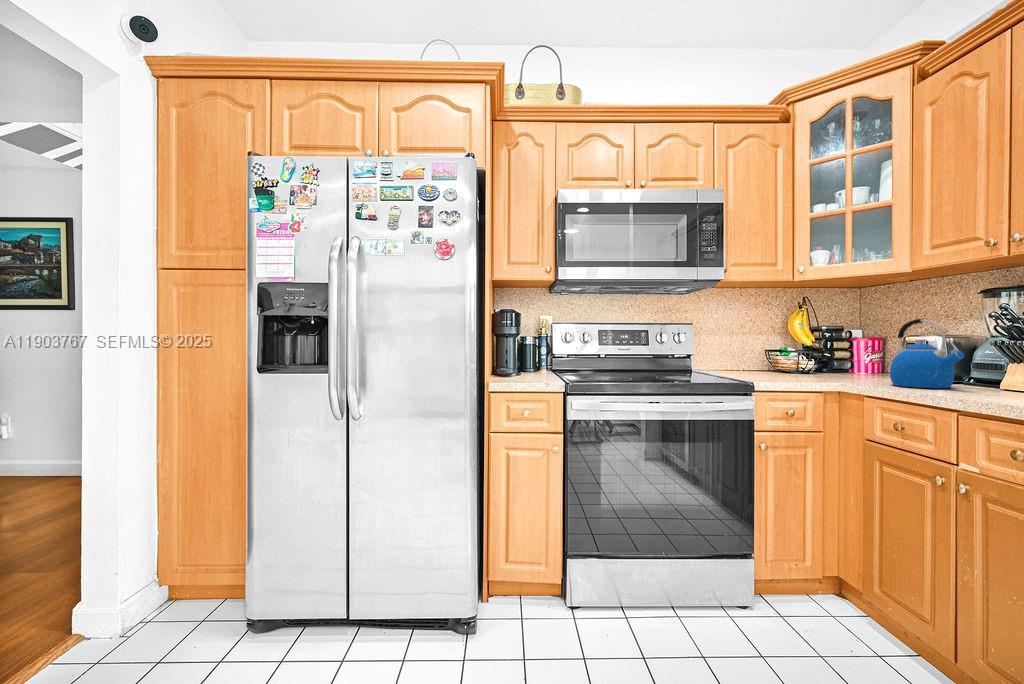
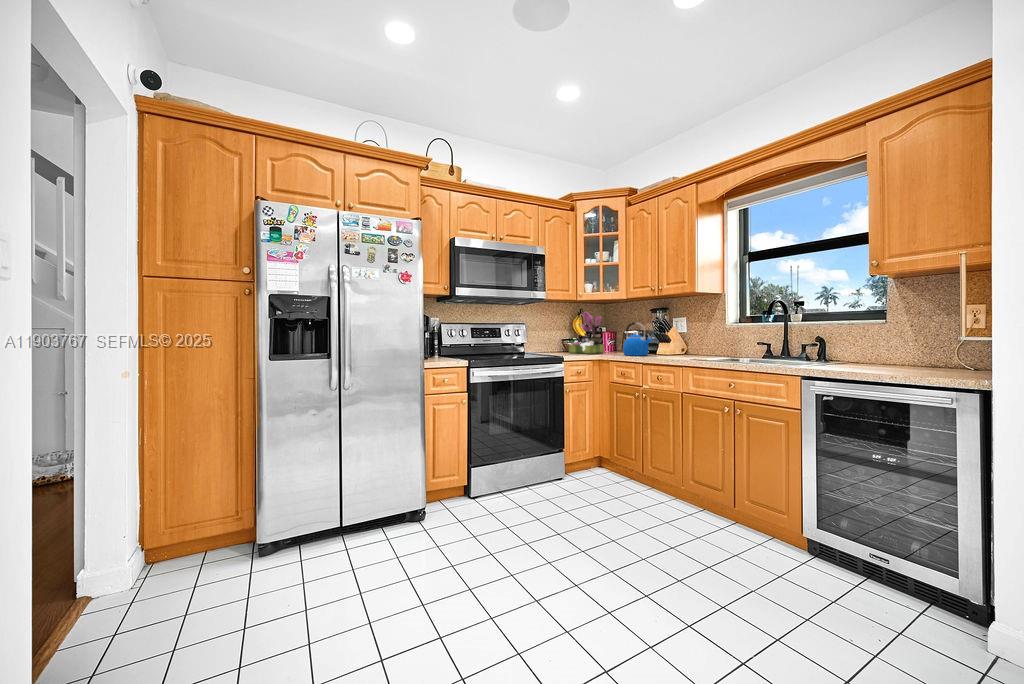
flower arrangement: none [776,300,851,378] -> present [569,312,604,354]

